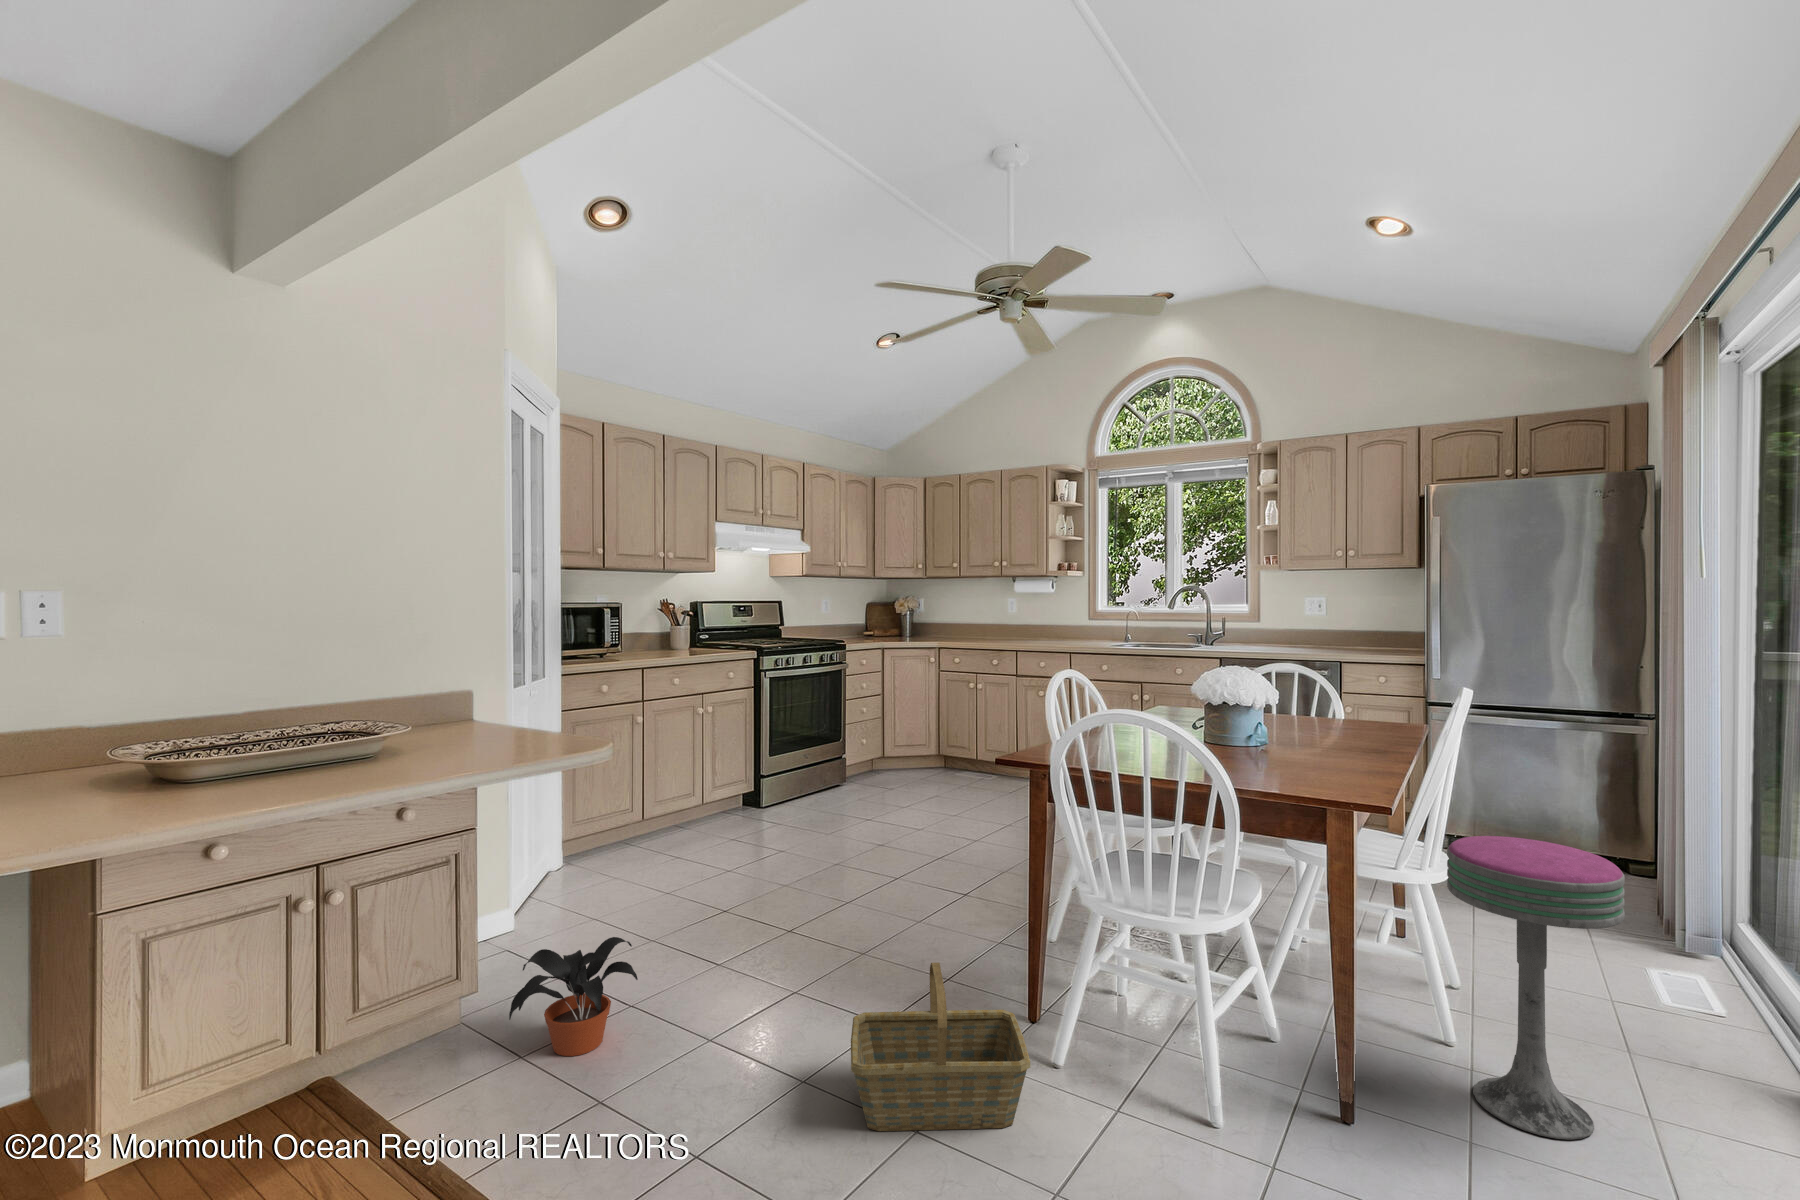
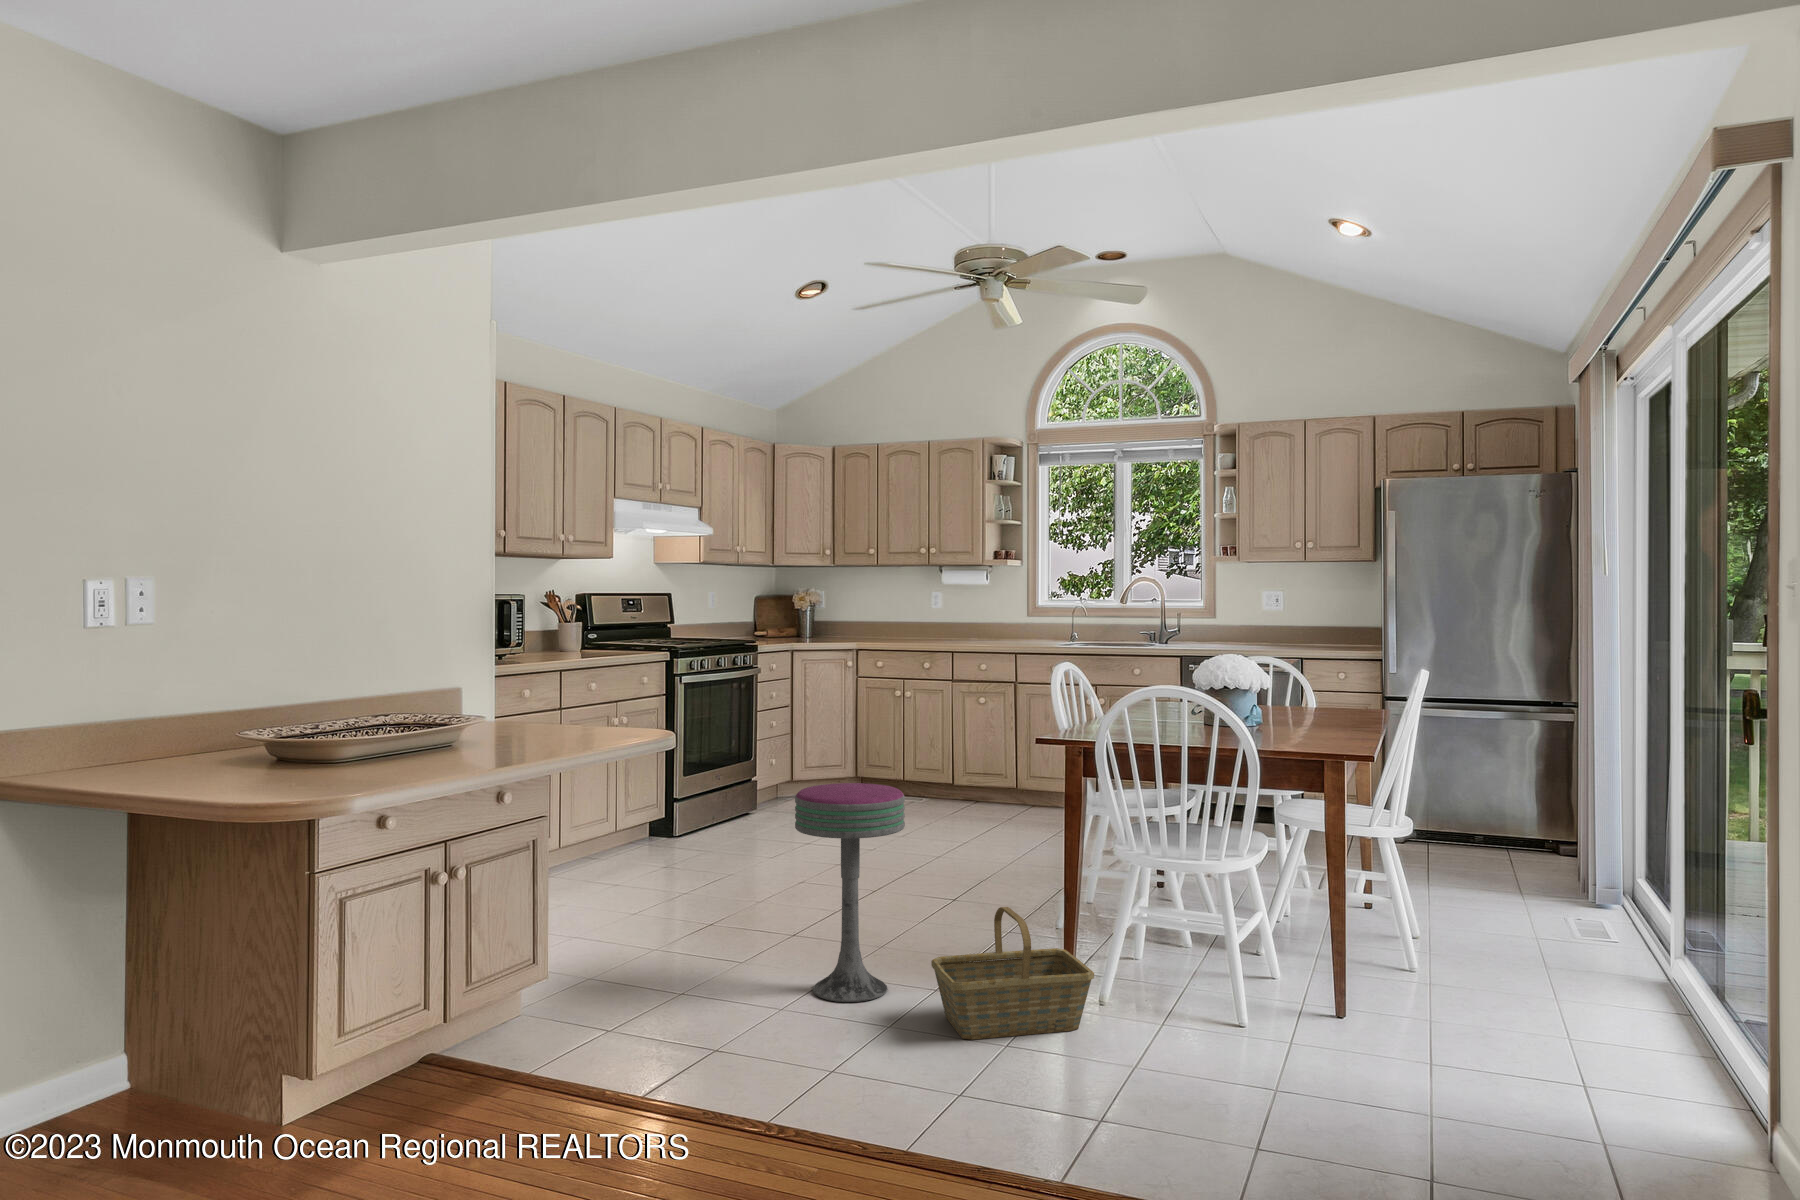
bar stool: present [1447,836,1625,1140] -> present [795,783,905,1002]
potted plant: present [509,937,638,1056] -> none [596,917,713,1021]

